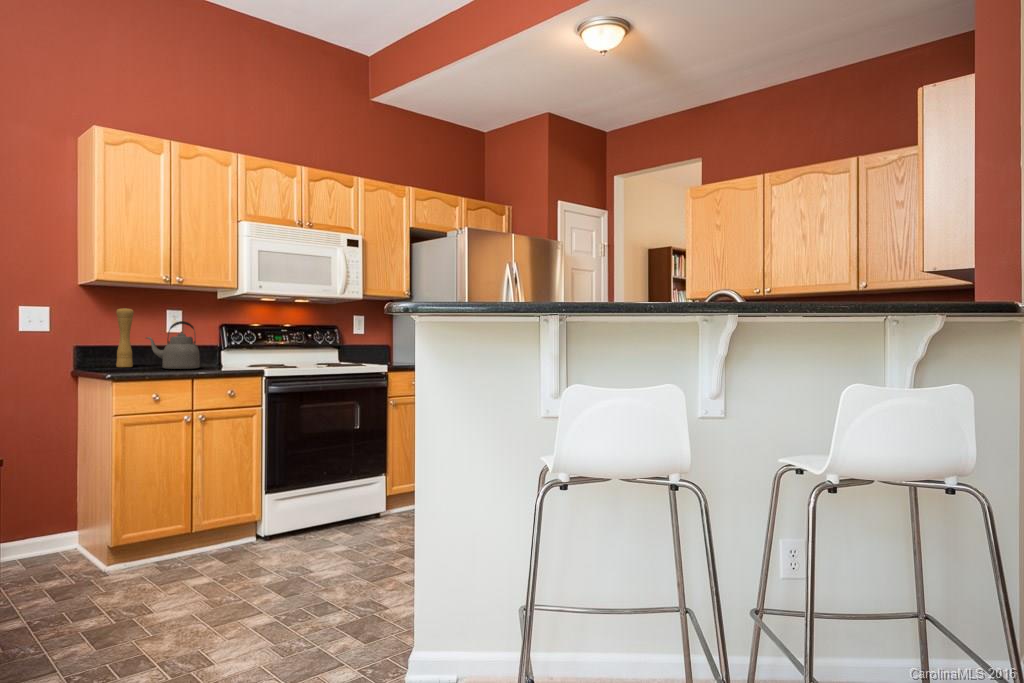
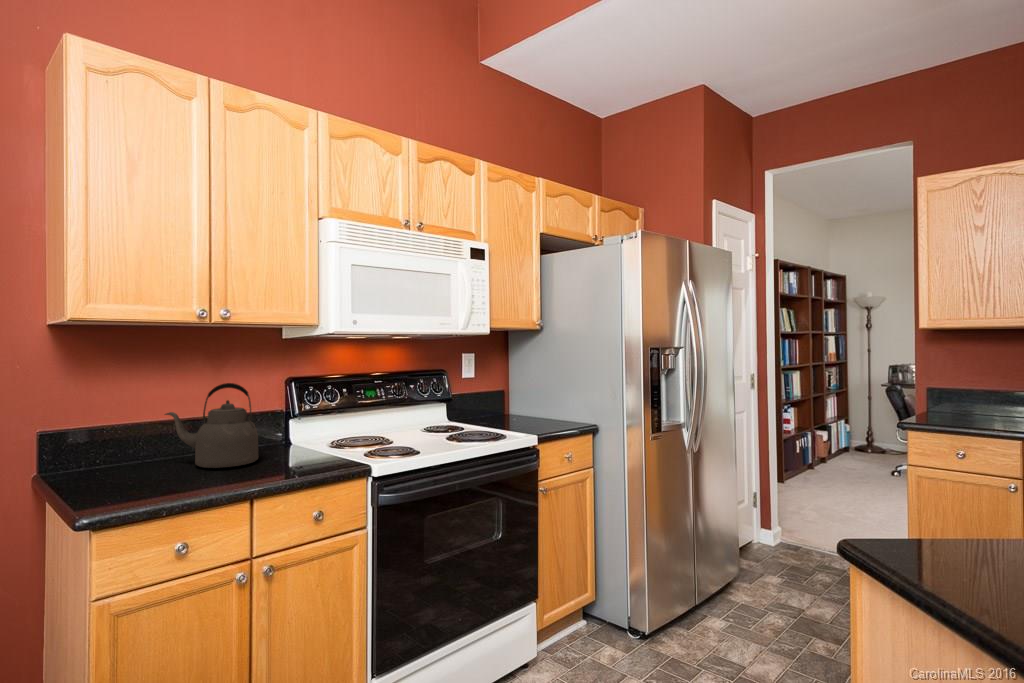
pepper mill: present [116,308,134,367] -> none [114,362,145,465]

